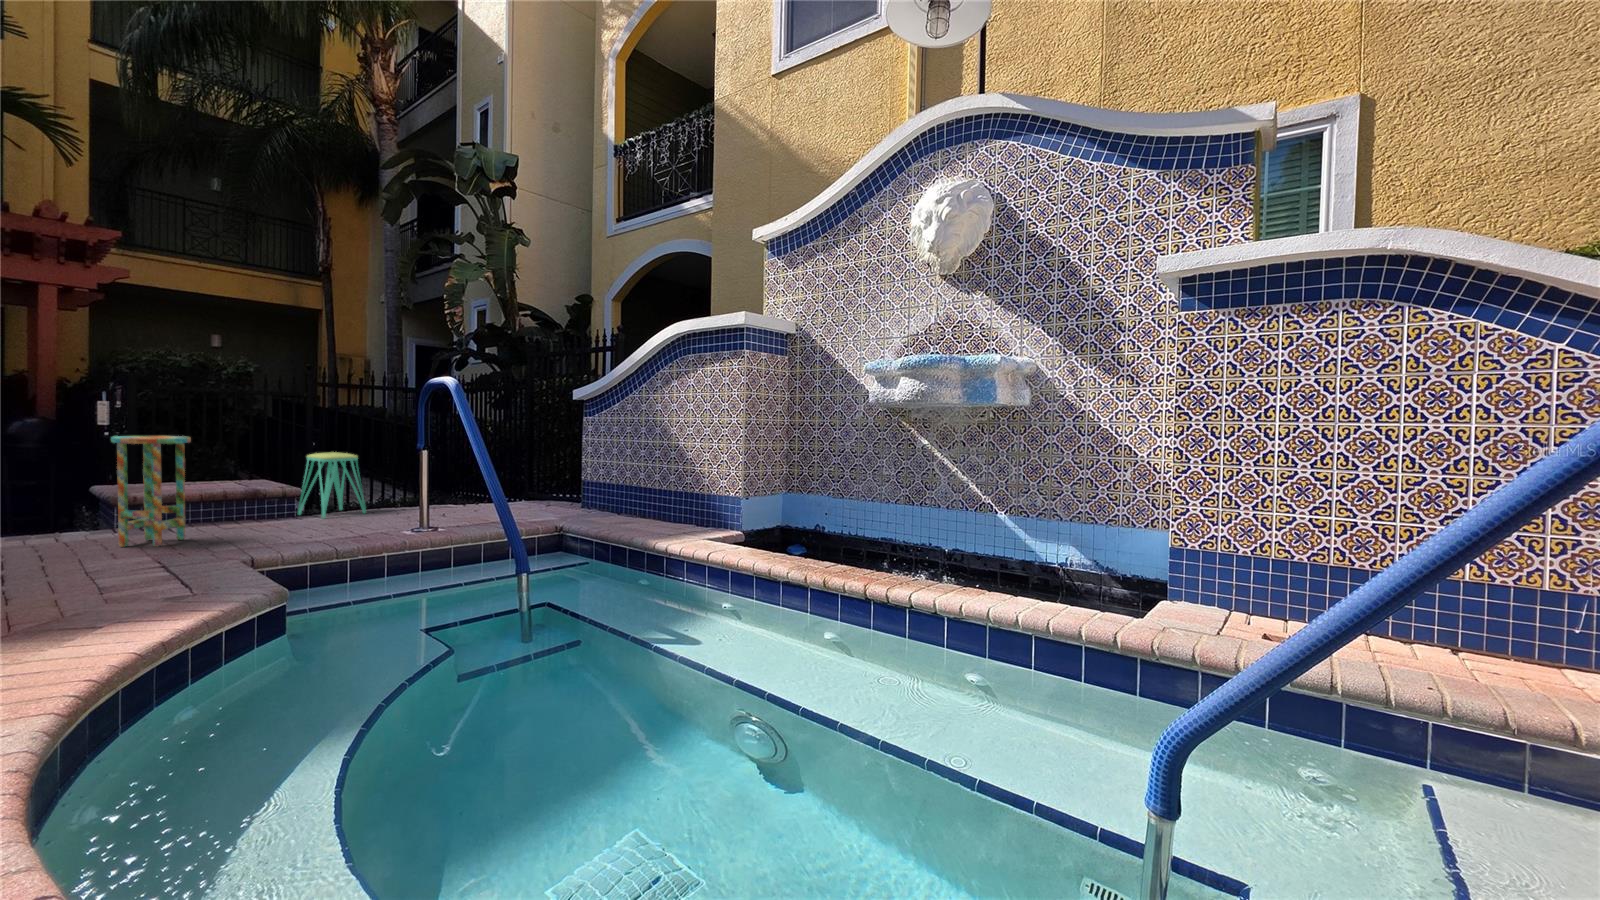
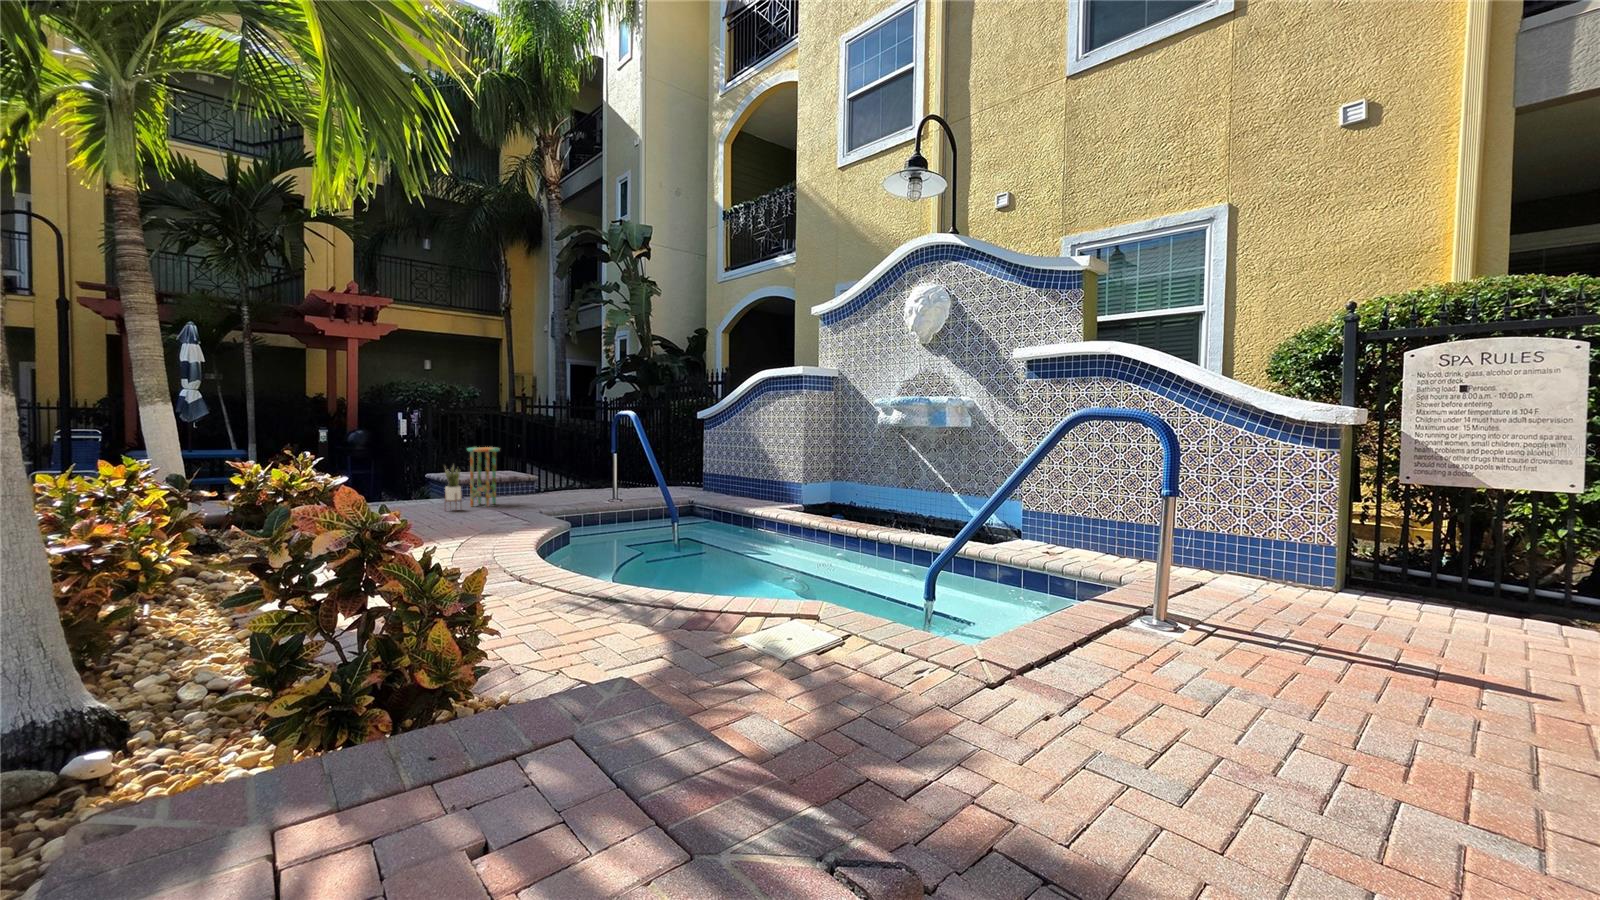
stool: present [298,452,366,519] -> none [537,456,574,496]
potted plant: none [29,466,85,561] -> present [445,466,462,503]

